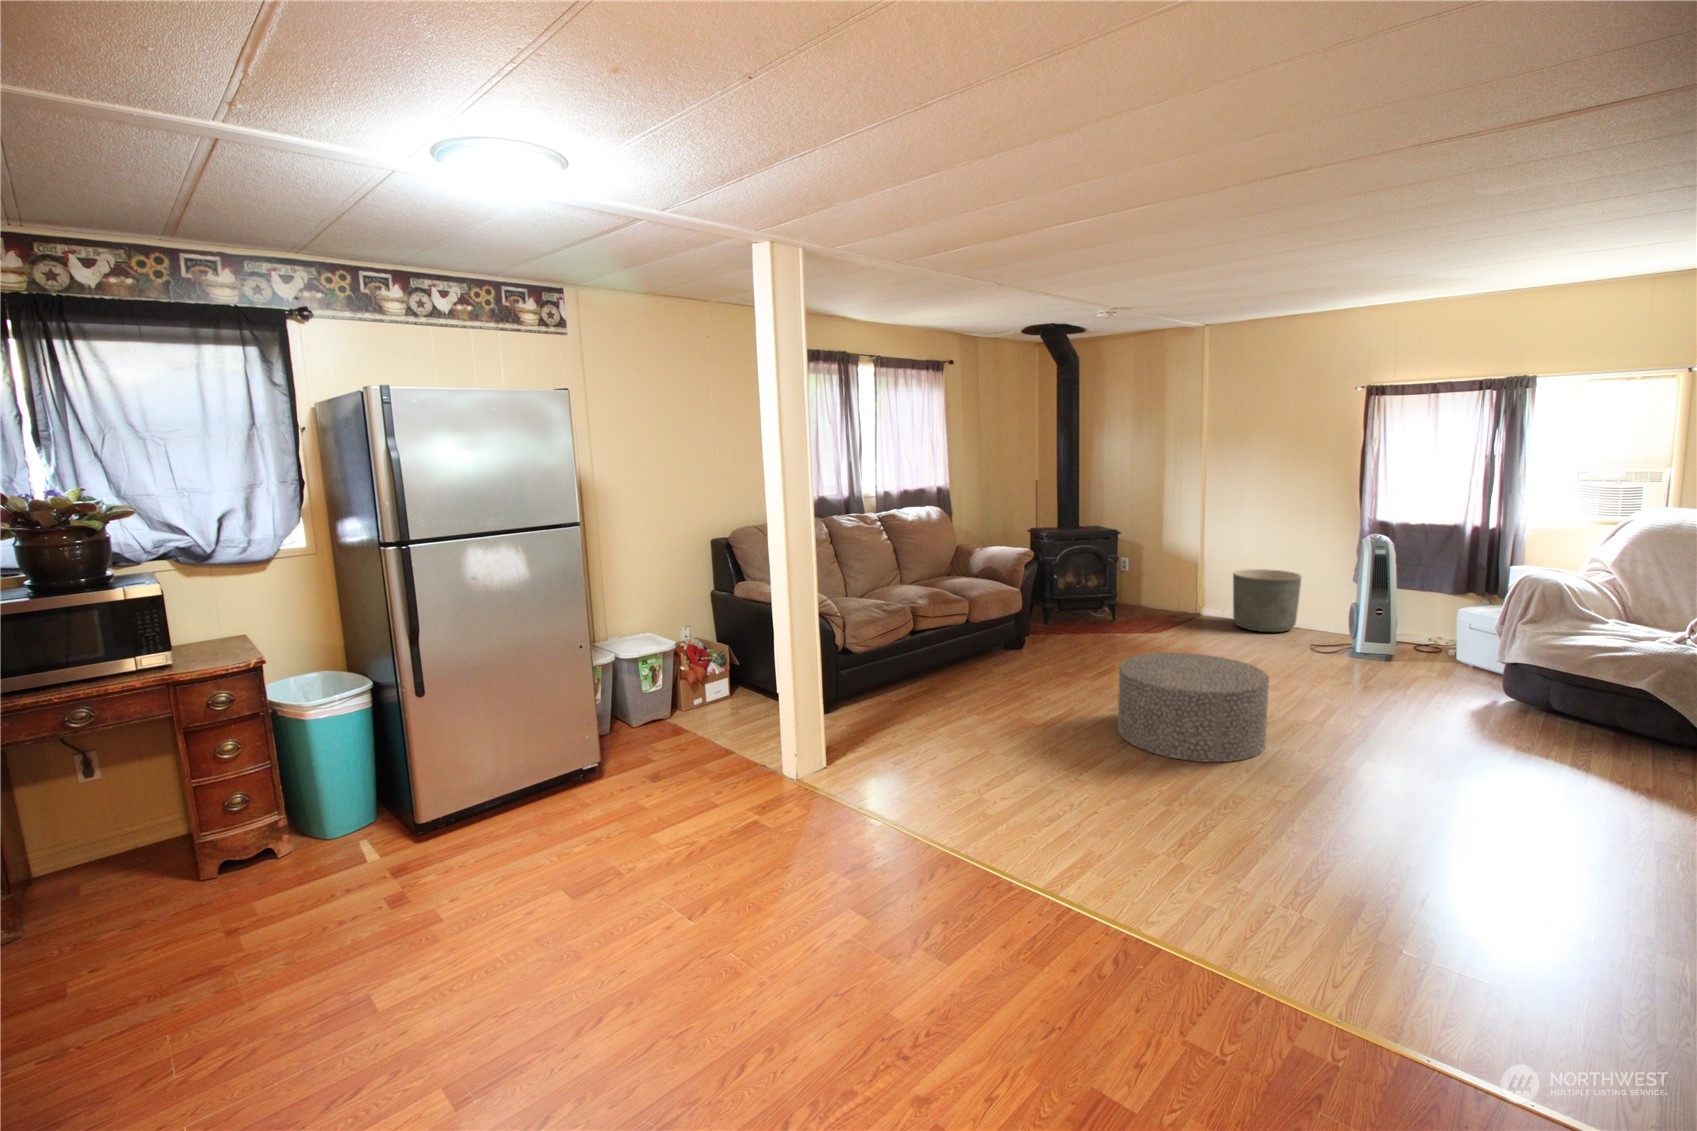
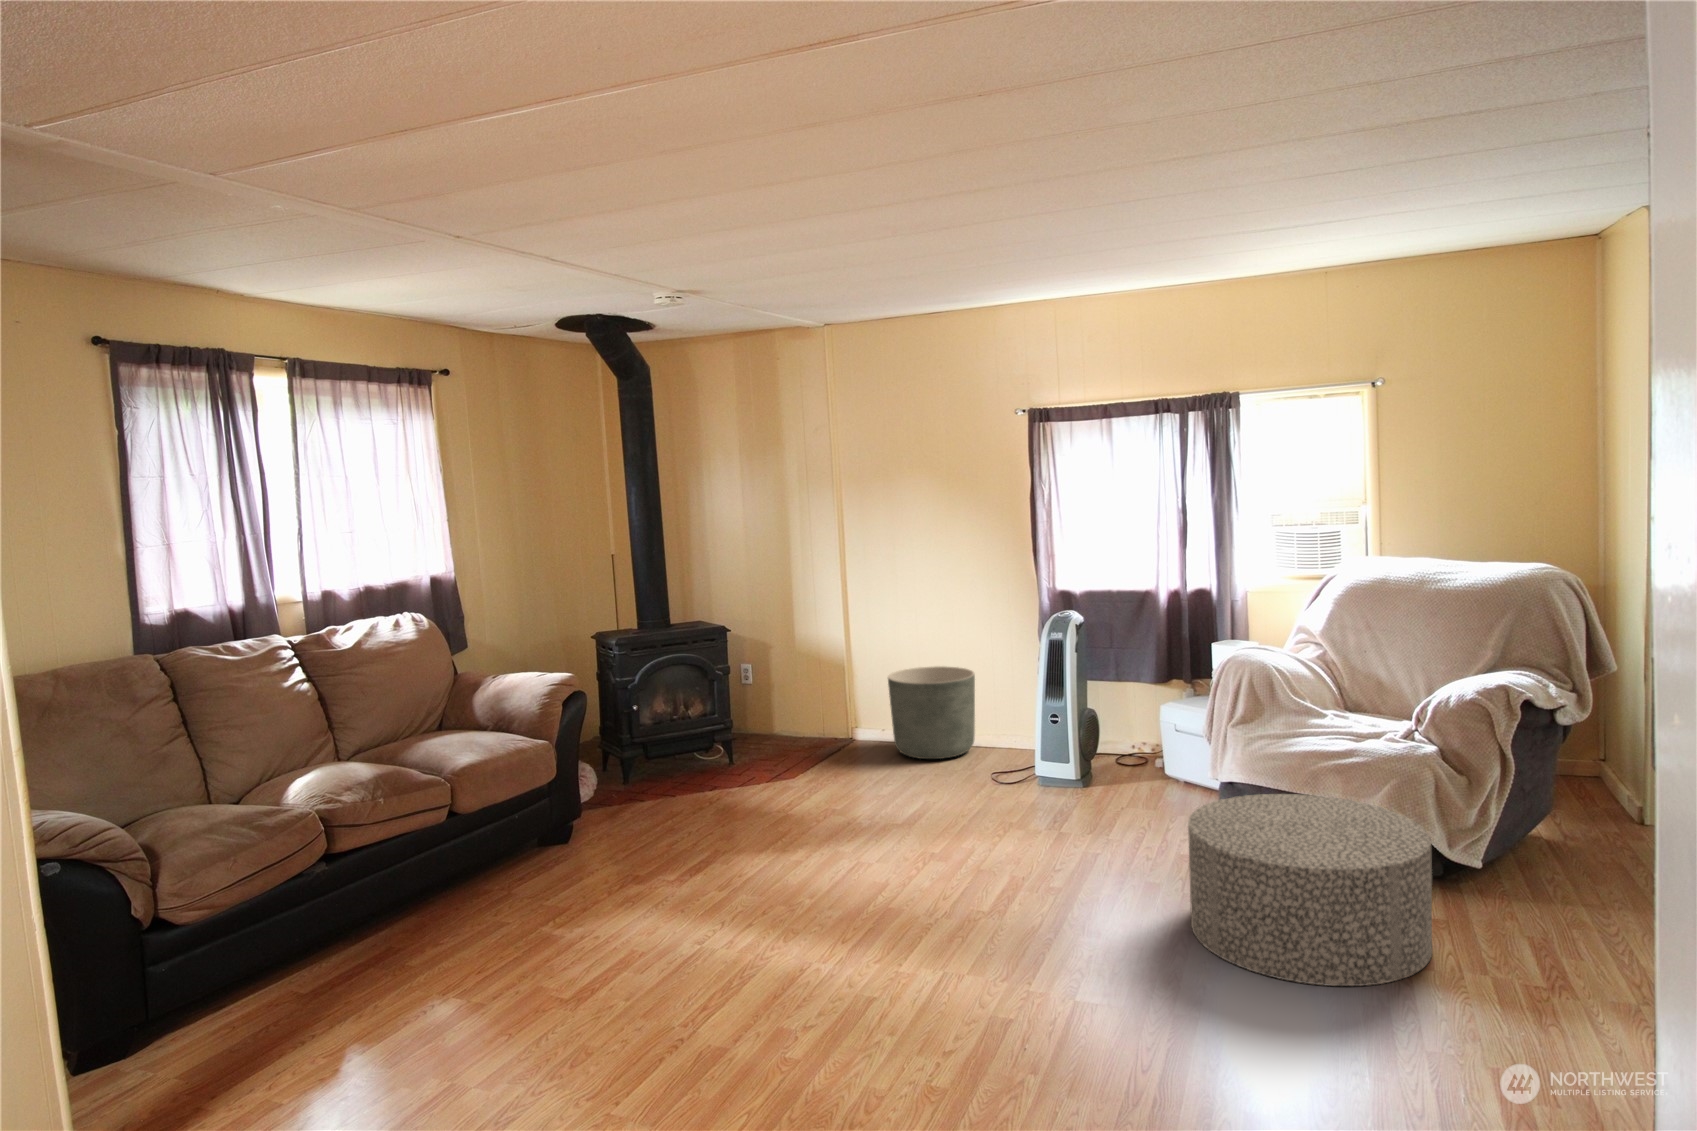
ottoman: present [1118,653,1269,762] -> present [1188,794,1432,986]

